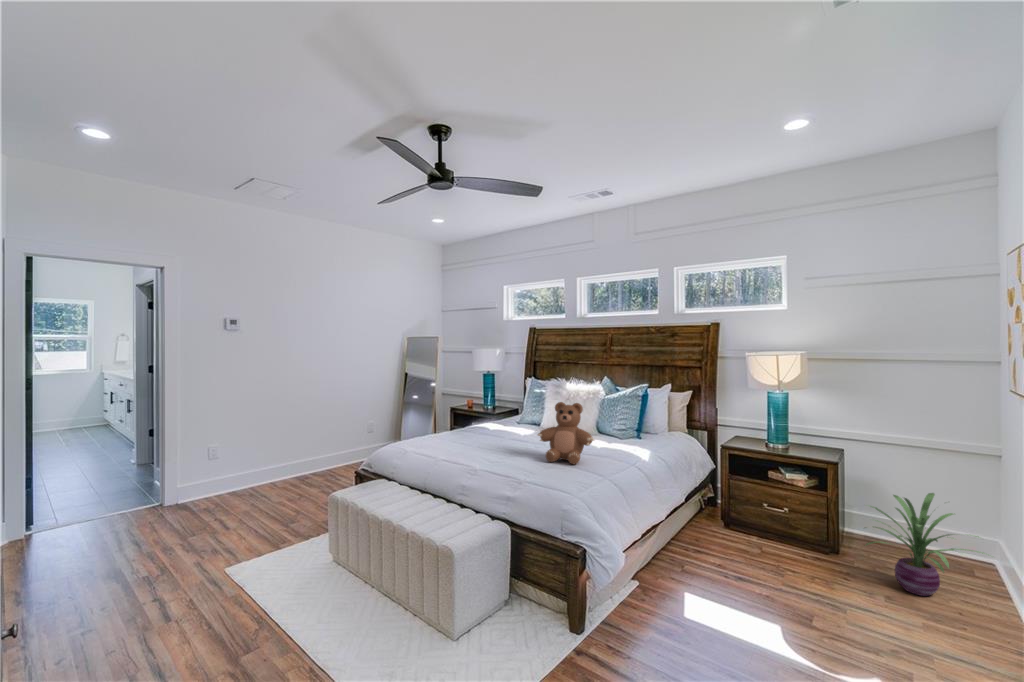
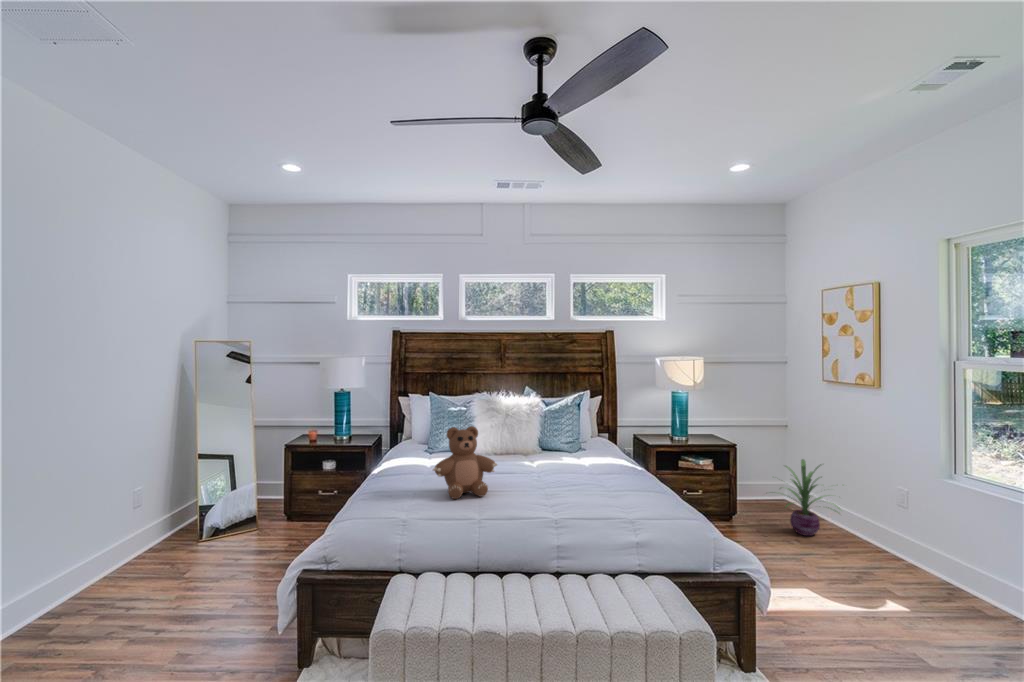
teddy bear: present [538,402,594,464] -> present [433,426,497,499]

